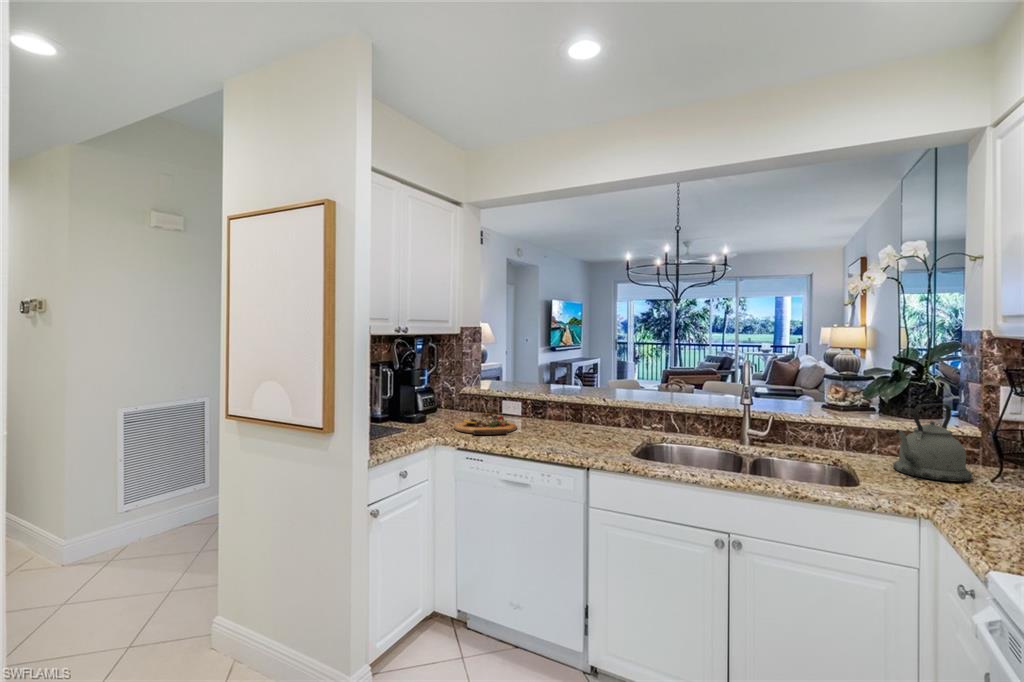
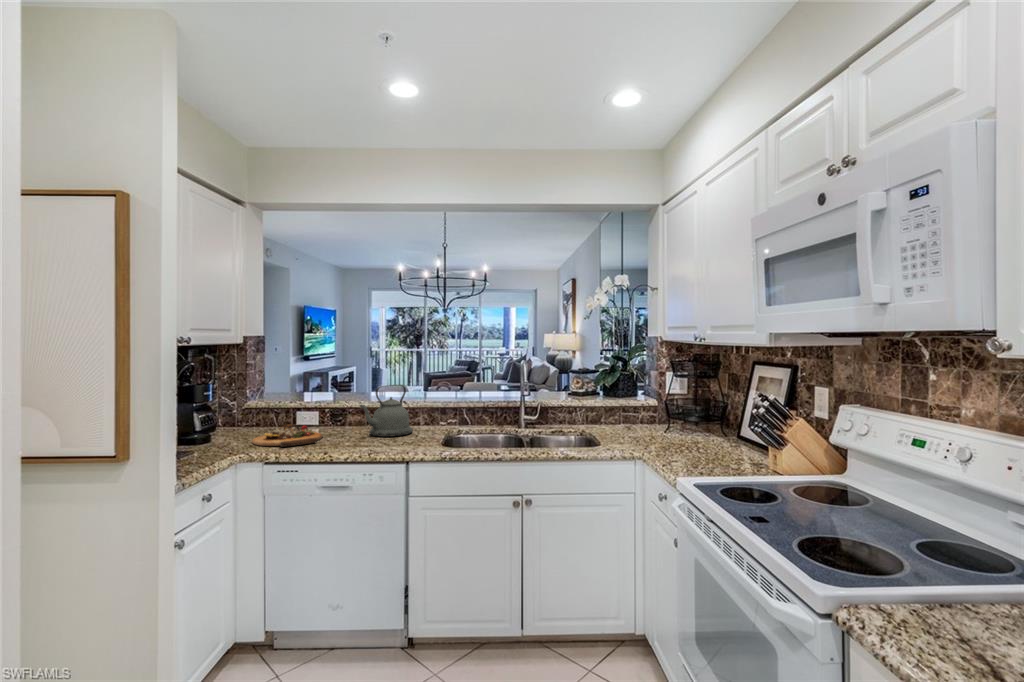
kettle: present [893,404,973,482] -> present [360,385,412,437]

